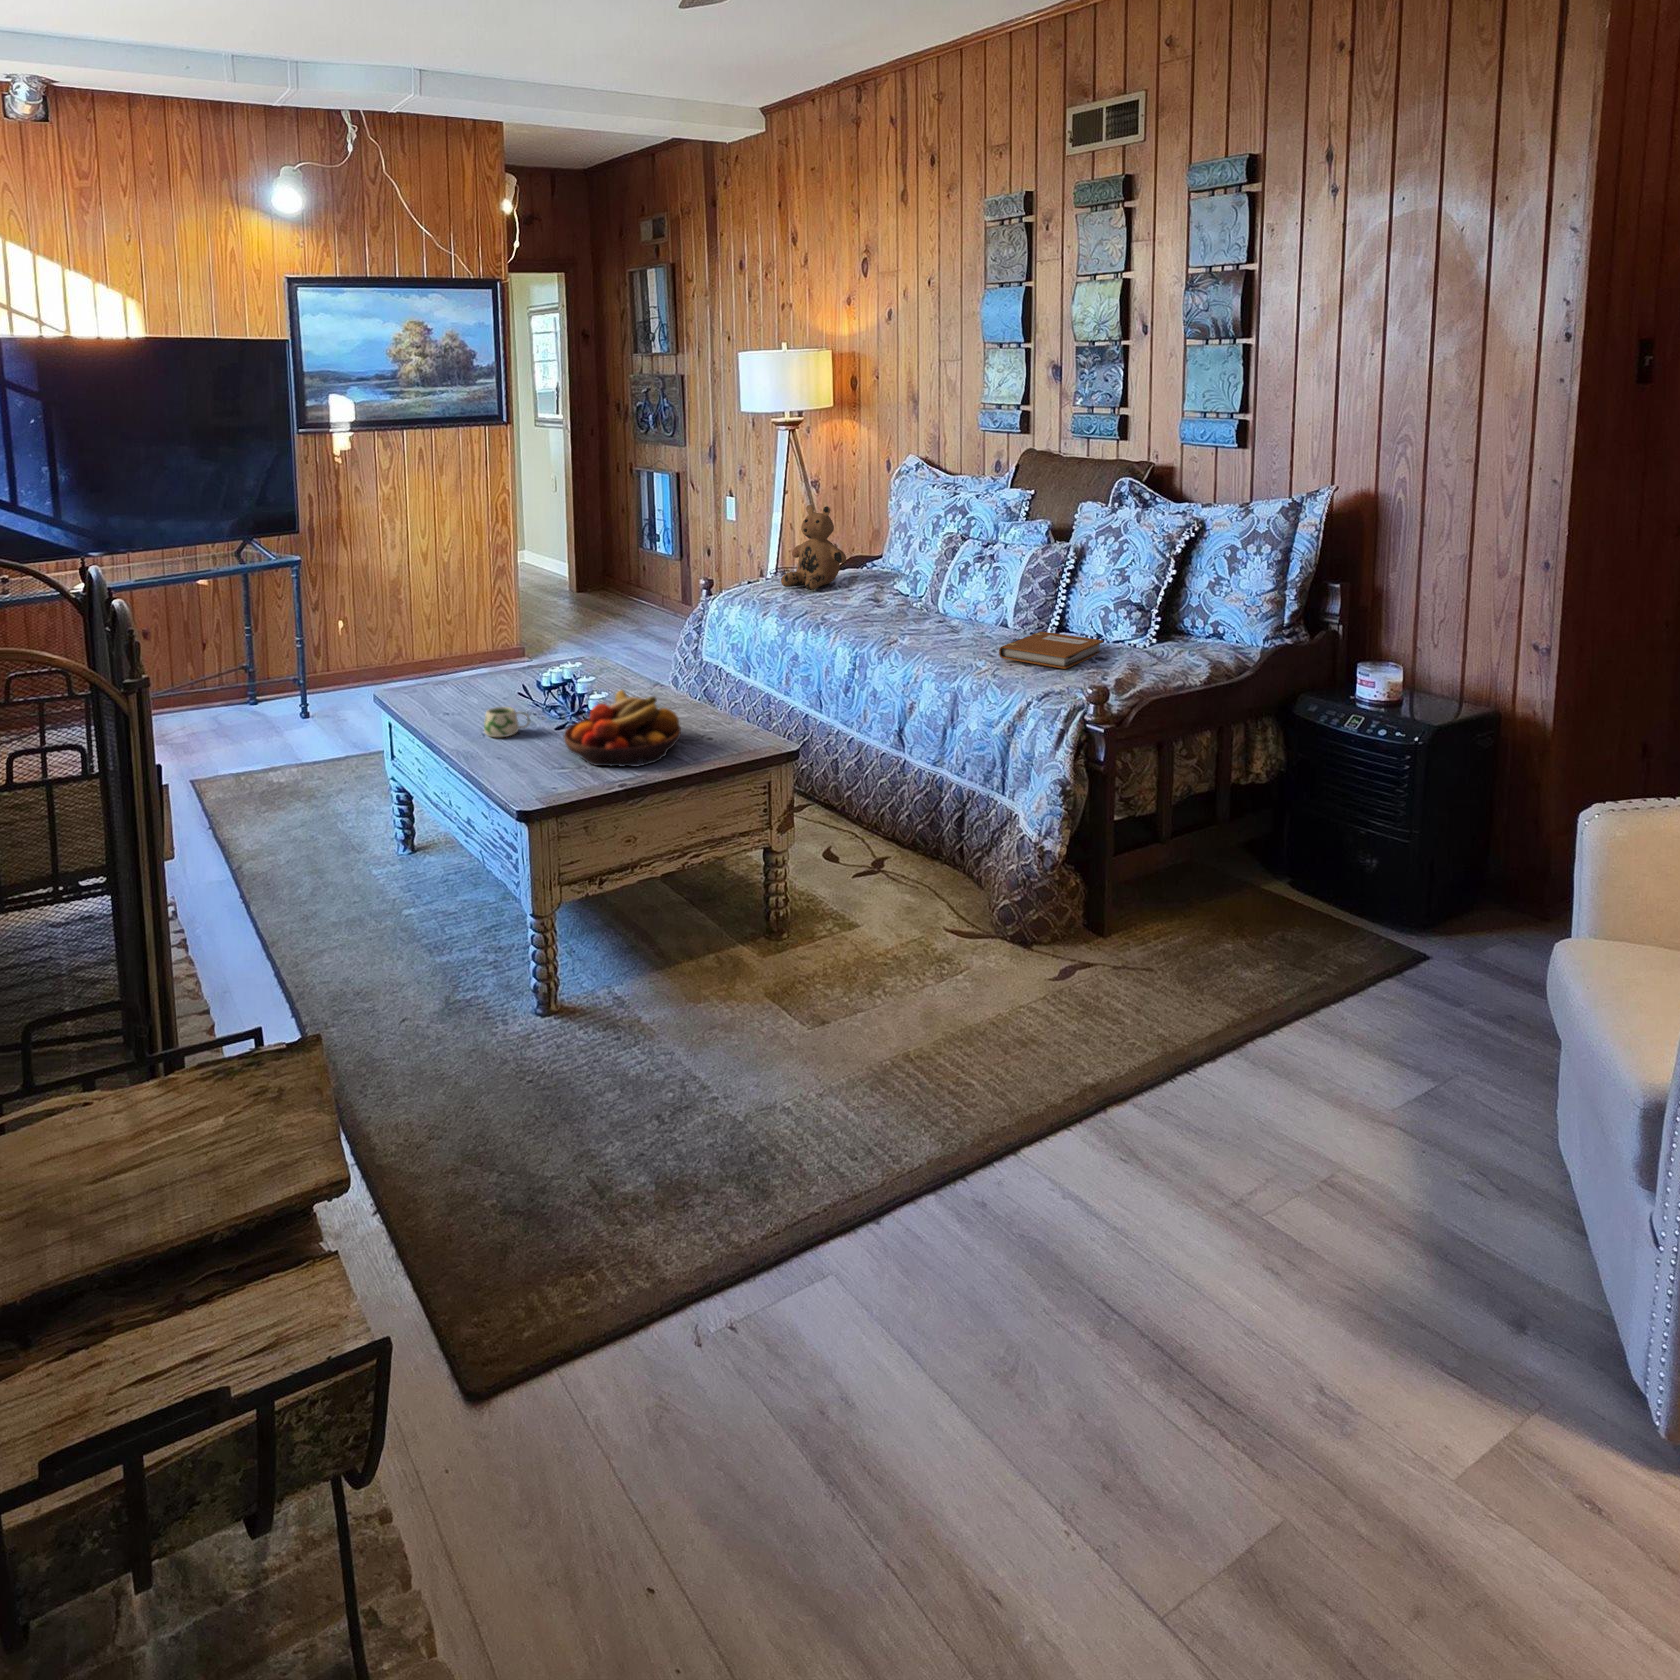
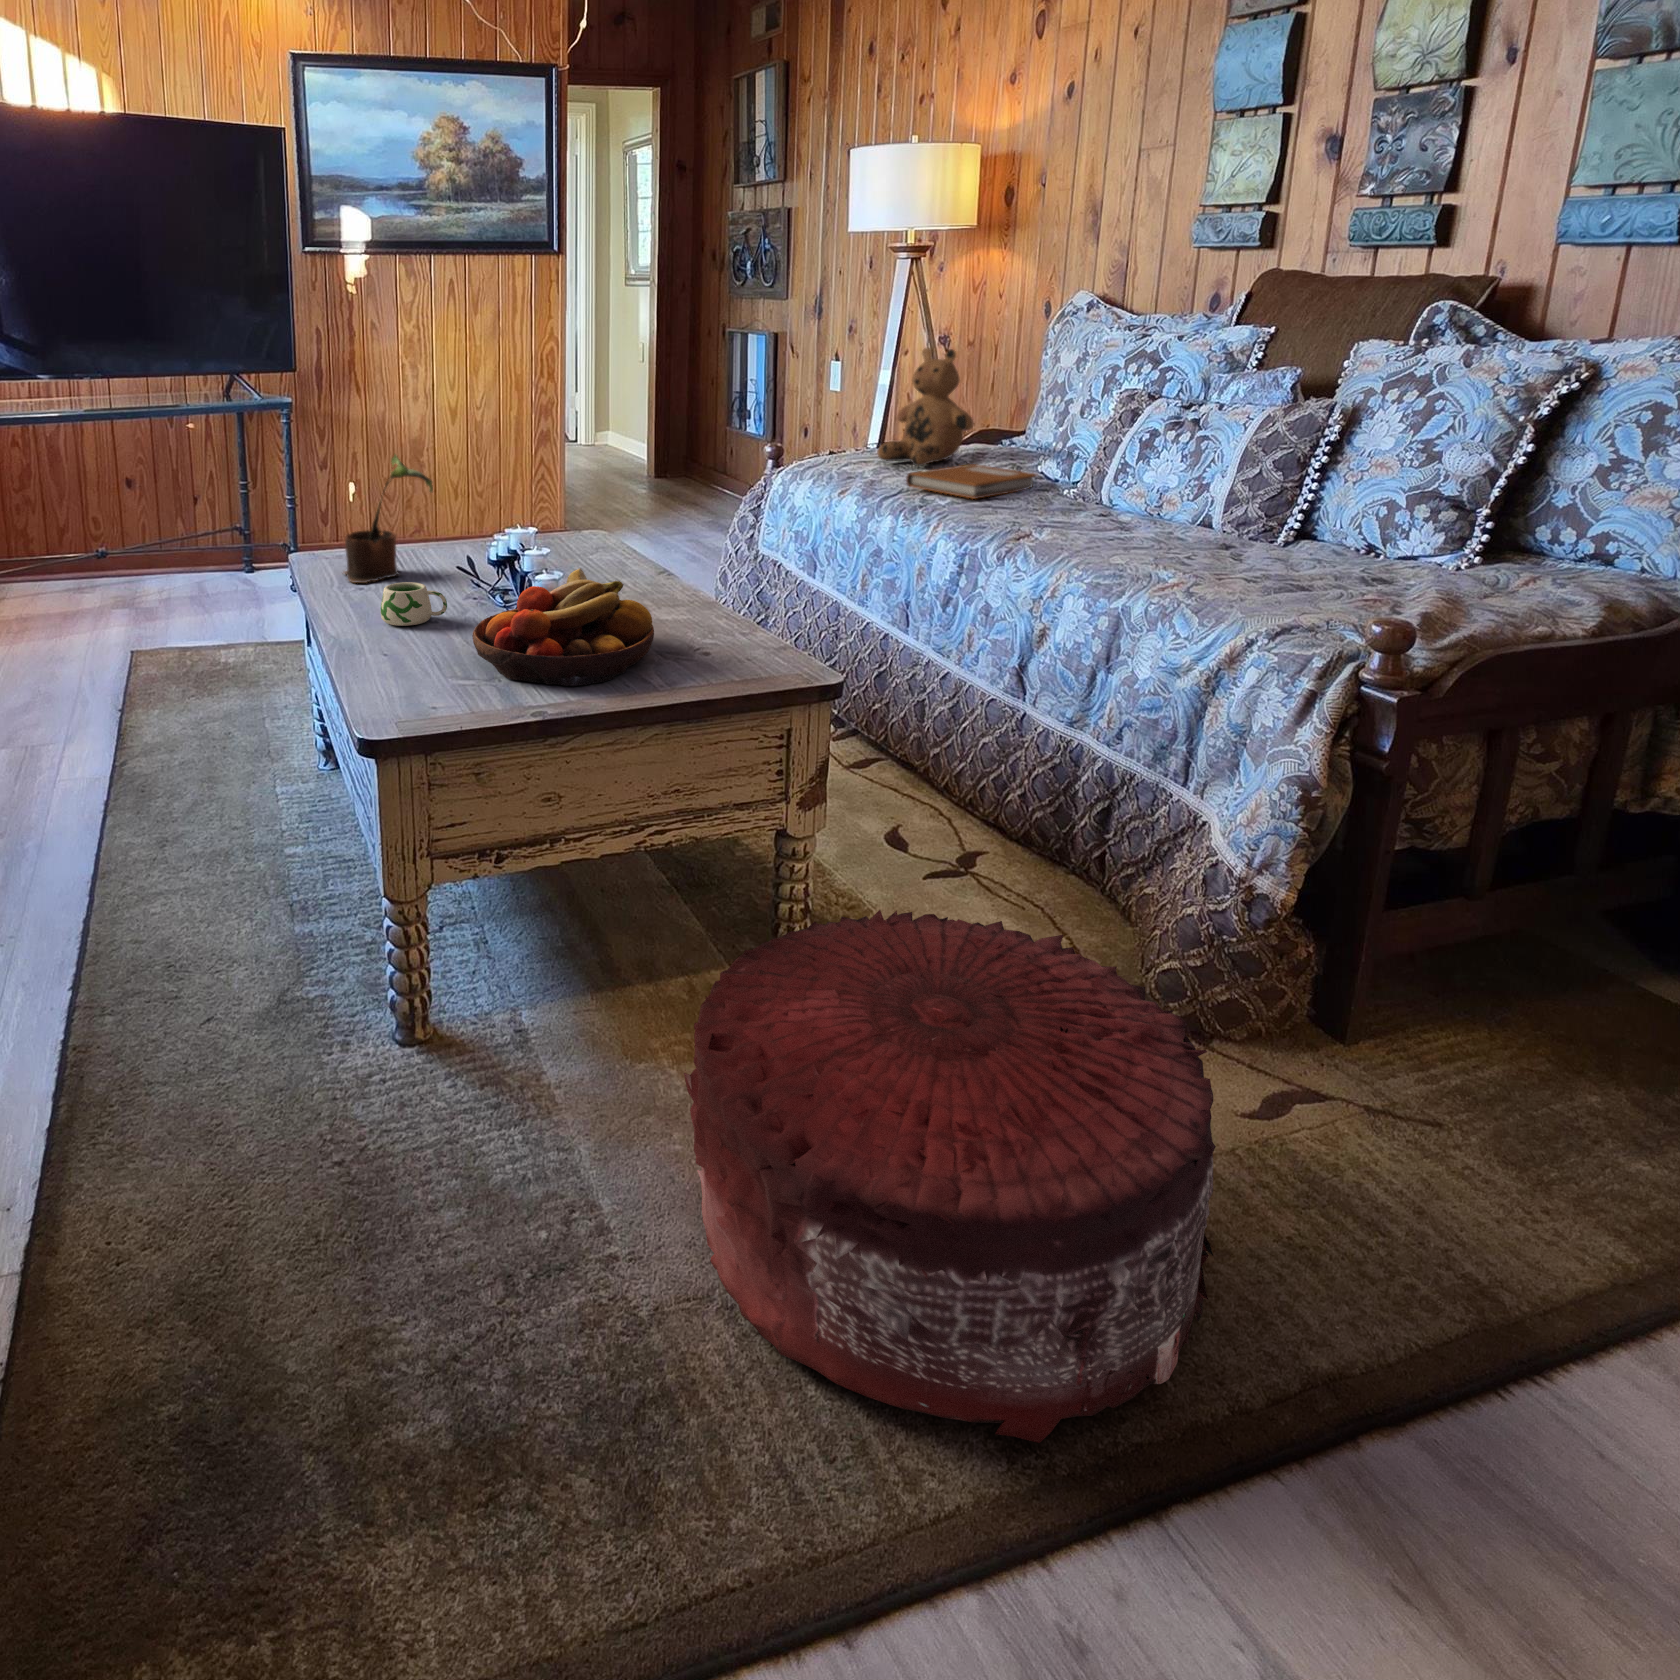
potted plant: none [430,616,494,709] -> present [344,455,433,583]
notebook: present [999,632,1103,669] -> present [906,464,1037,499]
pouf: none [746,881,1038,1136] -> present [684,910,1216,1443]

